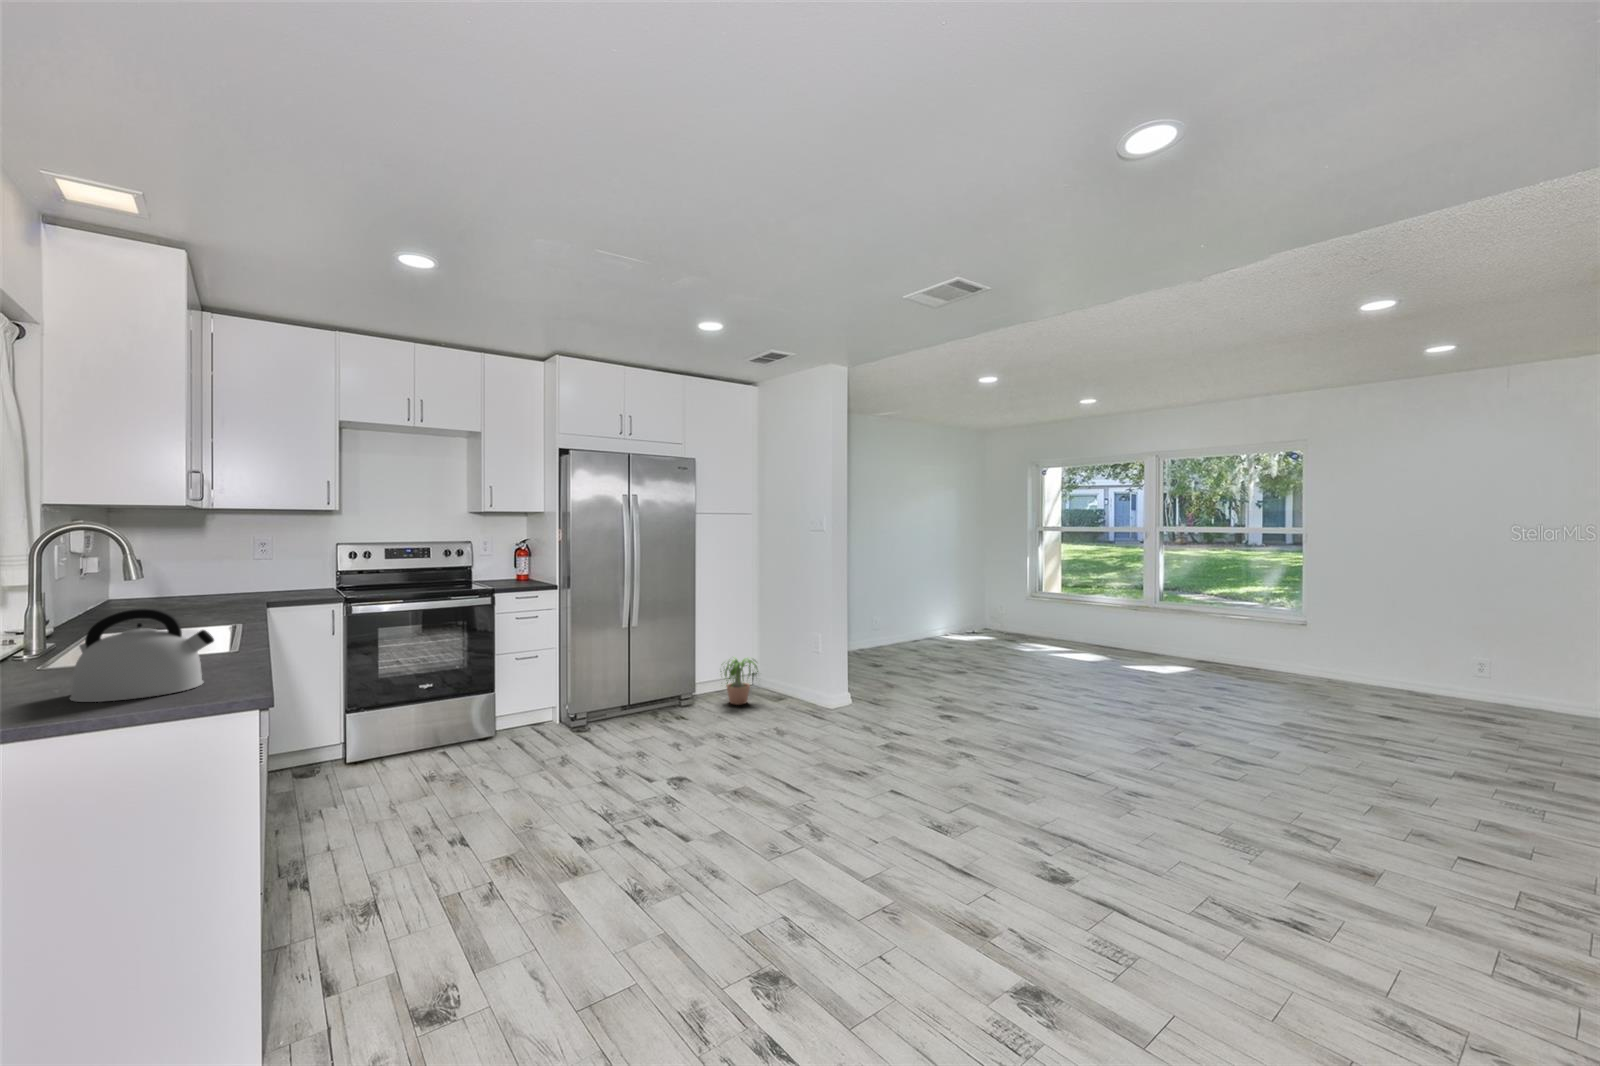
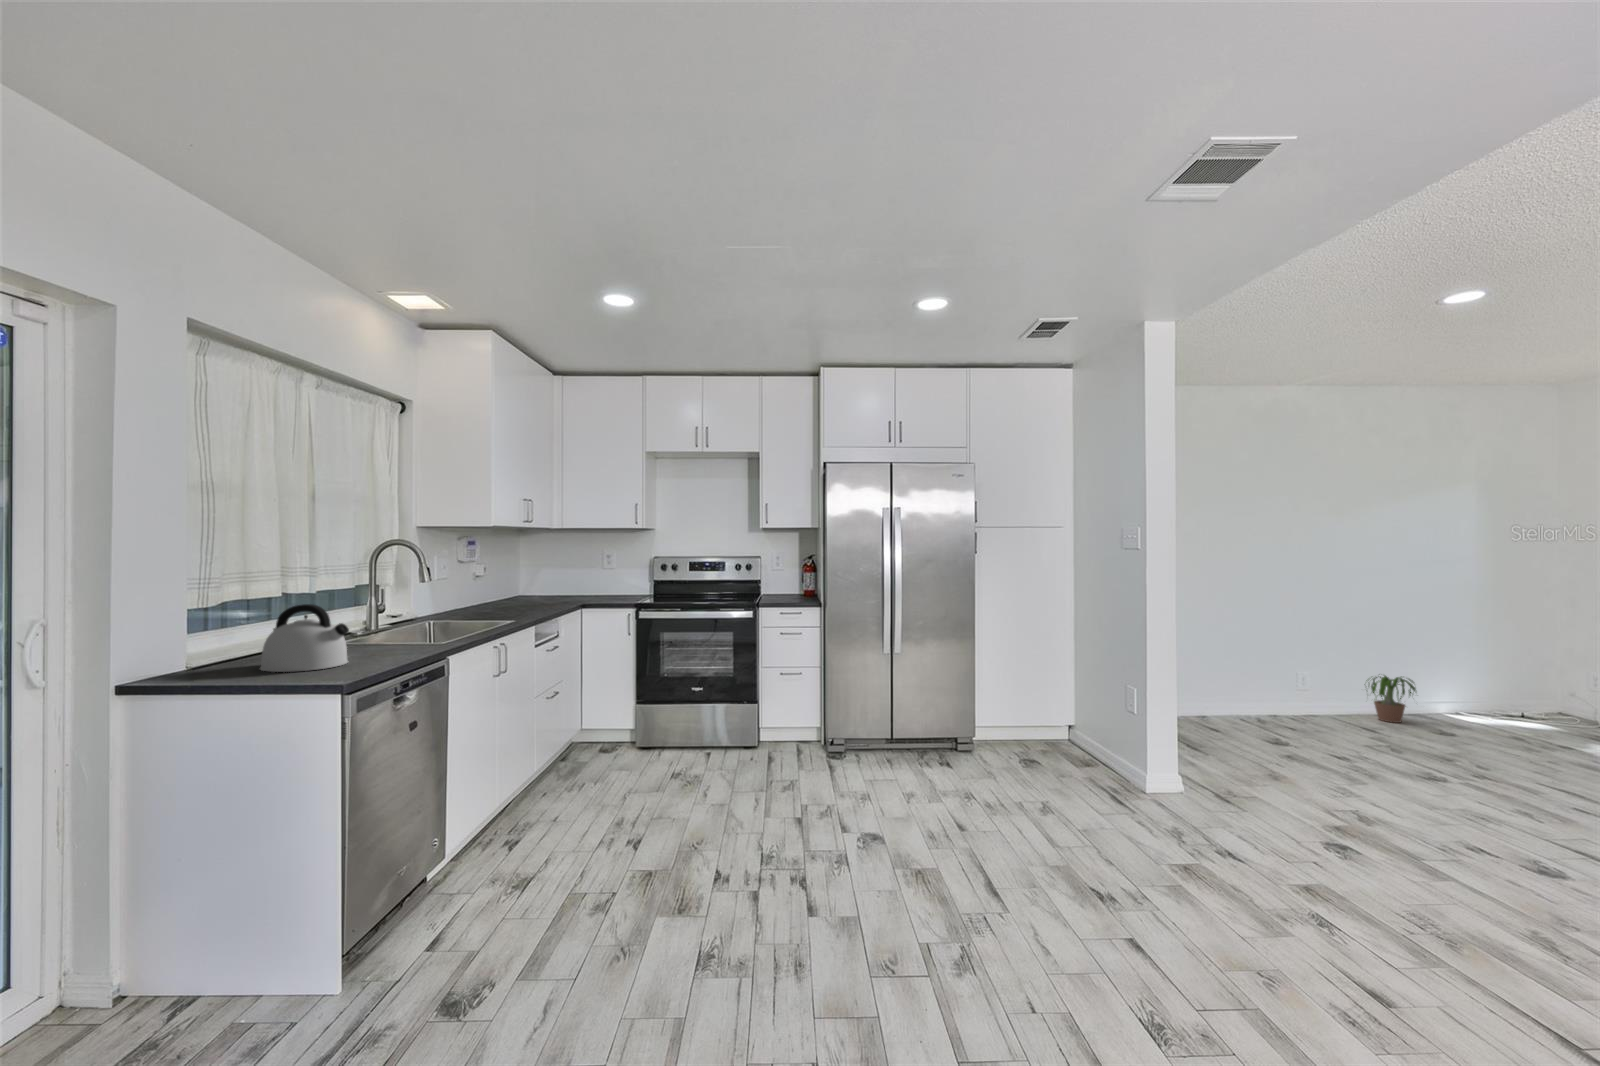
potted plant: present [724,657,758,705] -> present [1371,675,1416,723]

